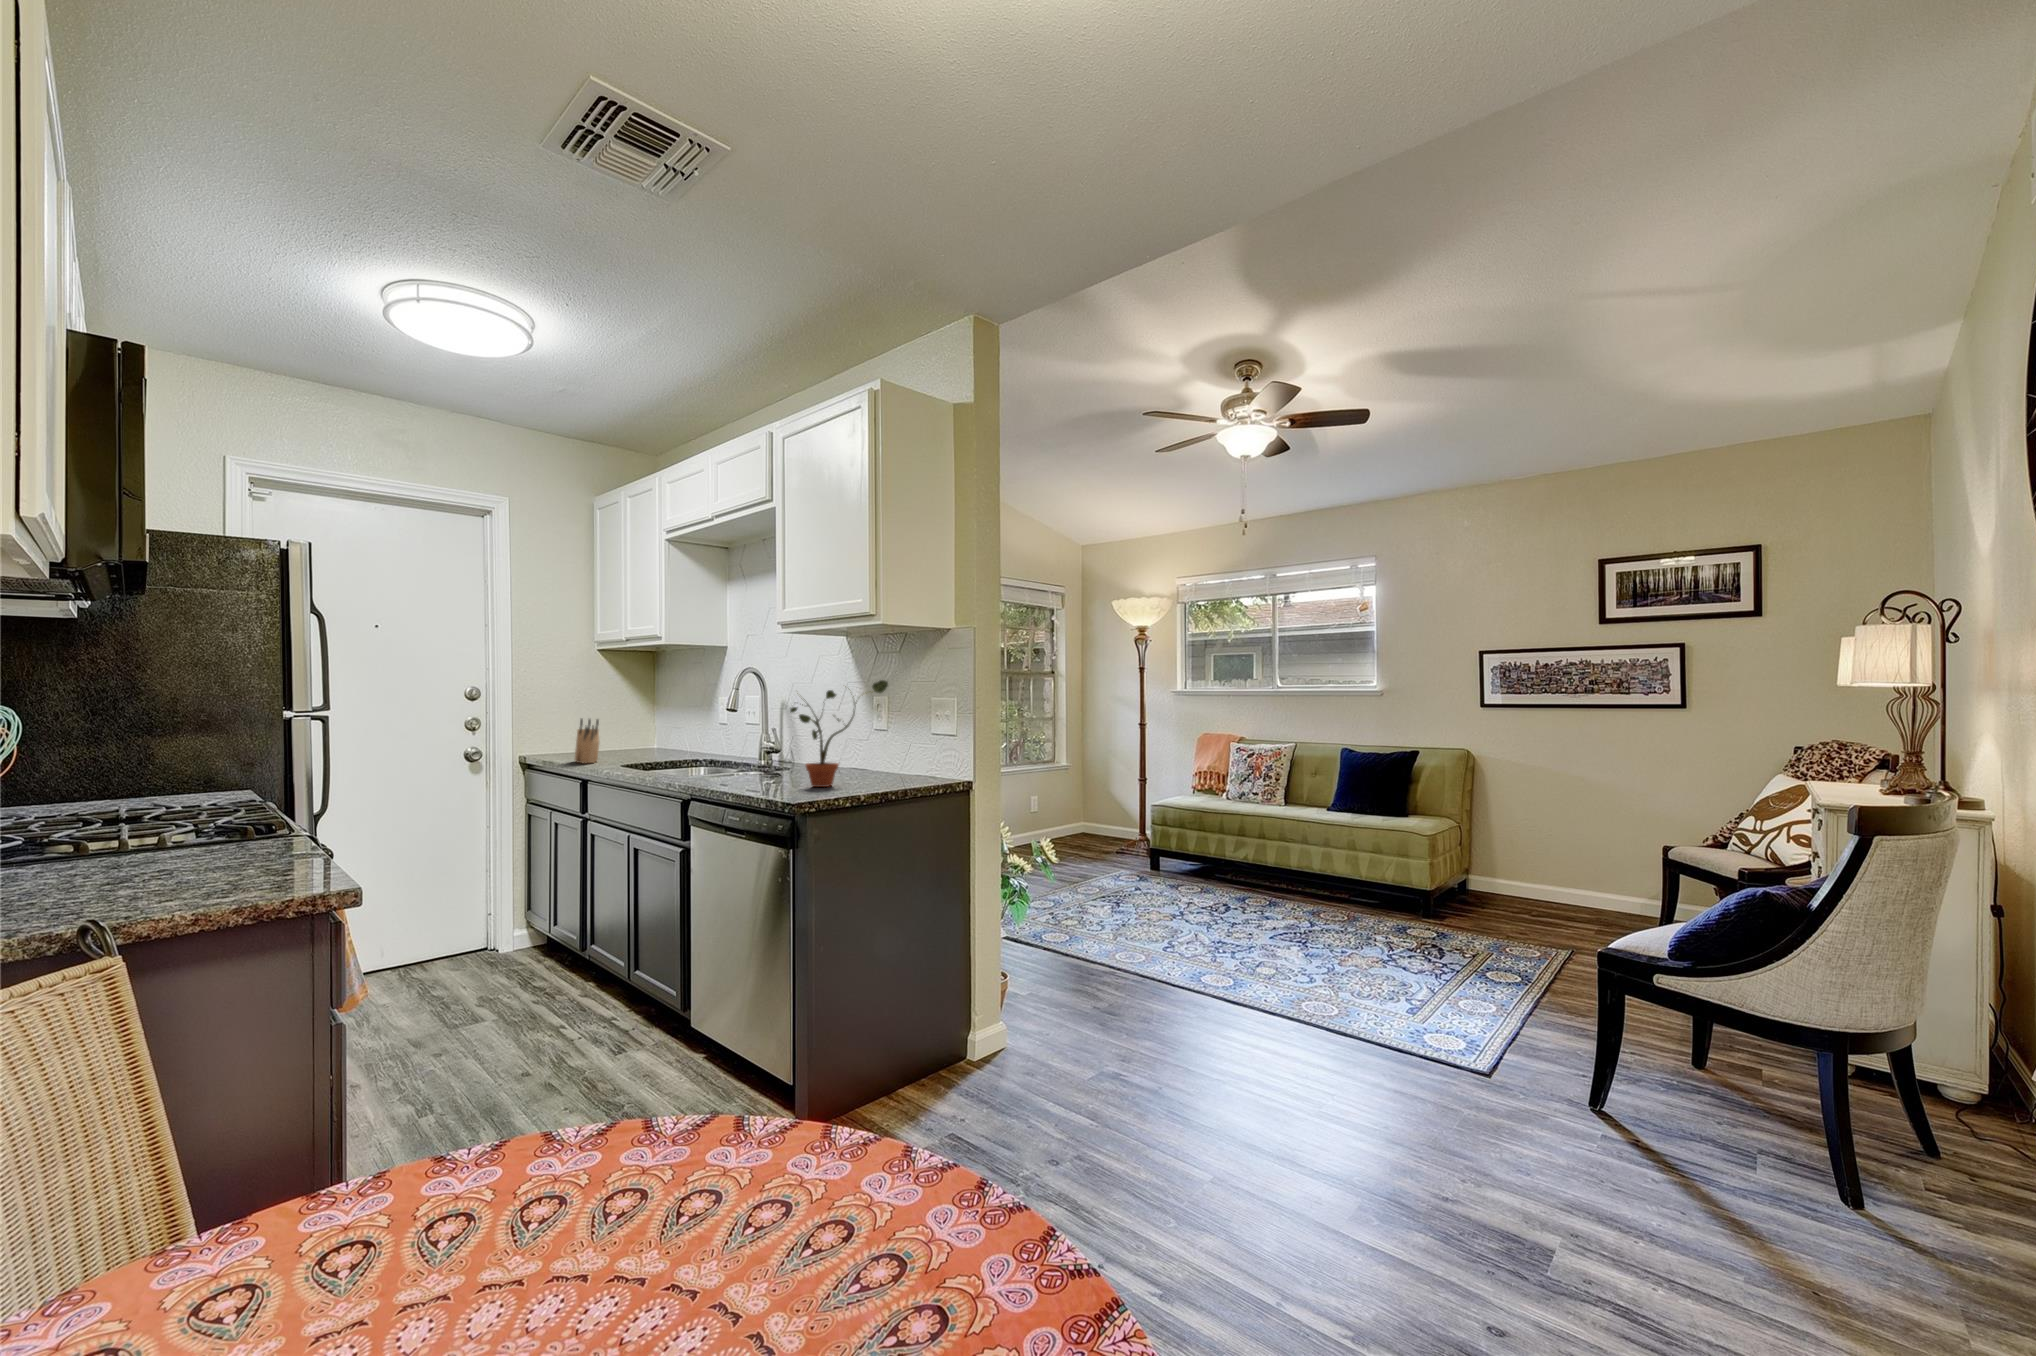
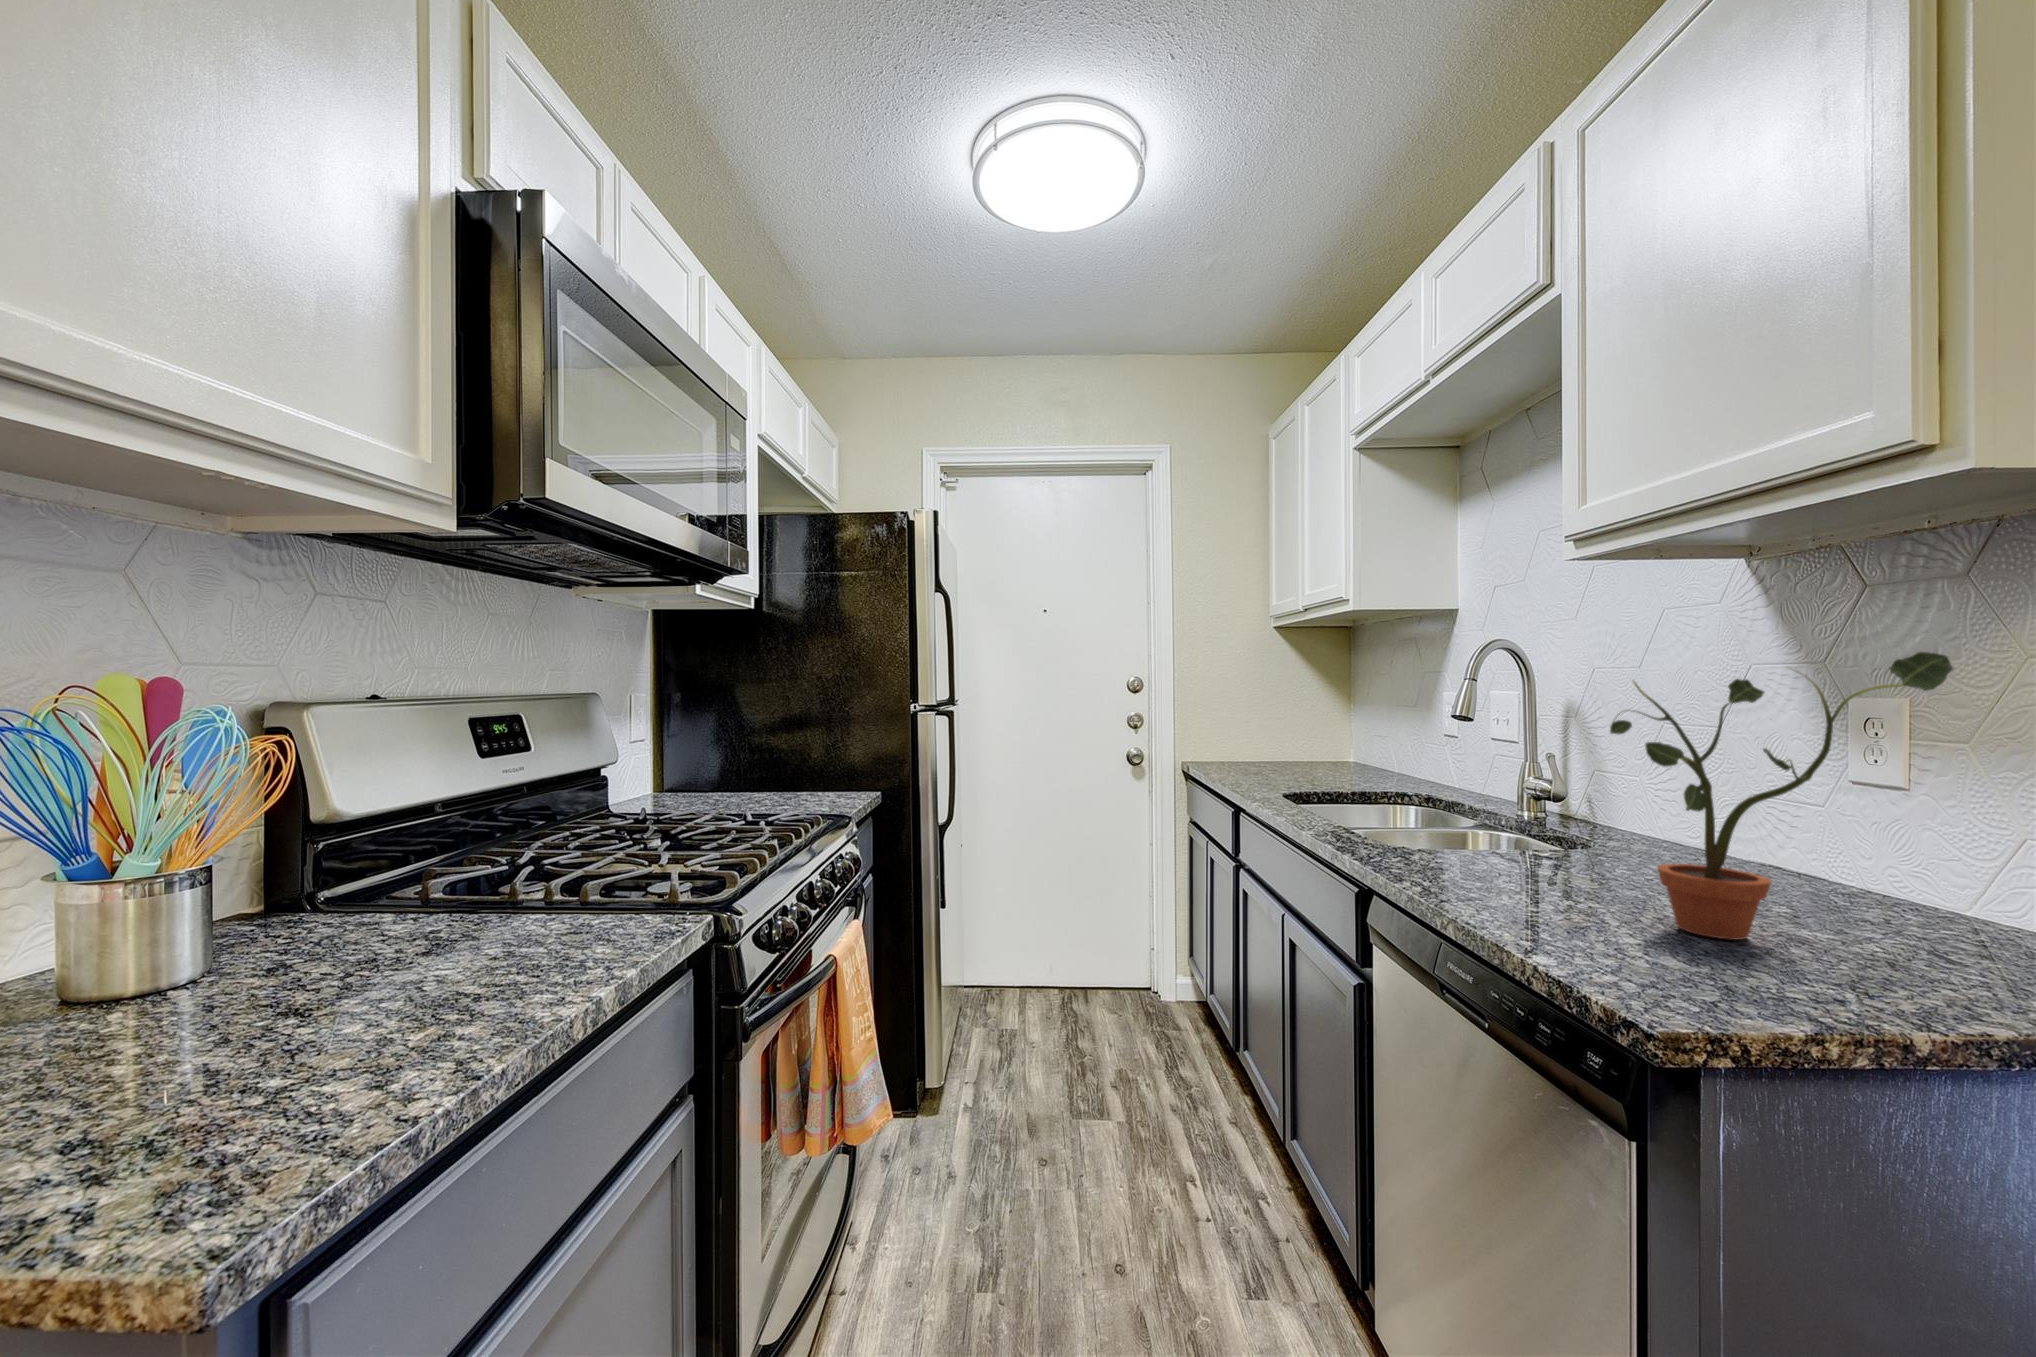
knife block: present [575,719,599,763] -> none [1237,718,1265,781]

